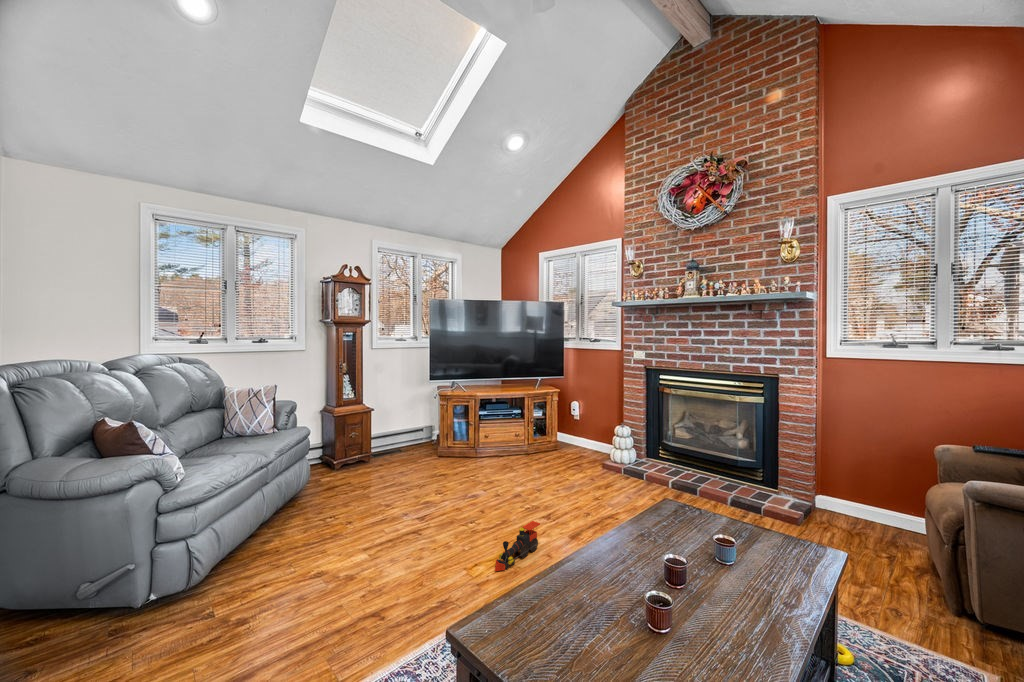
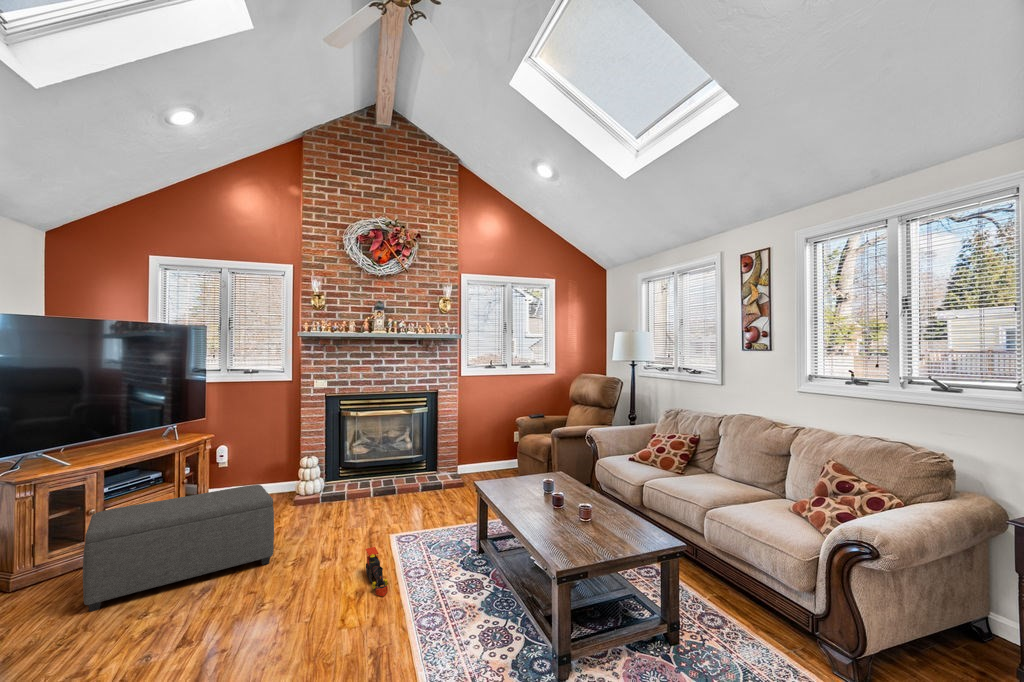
ottoman: none [423,424,535,499] -> present [83,485,274,612]

